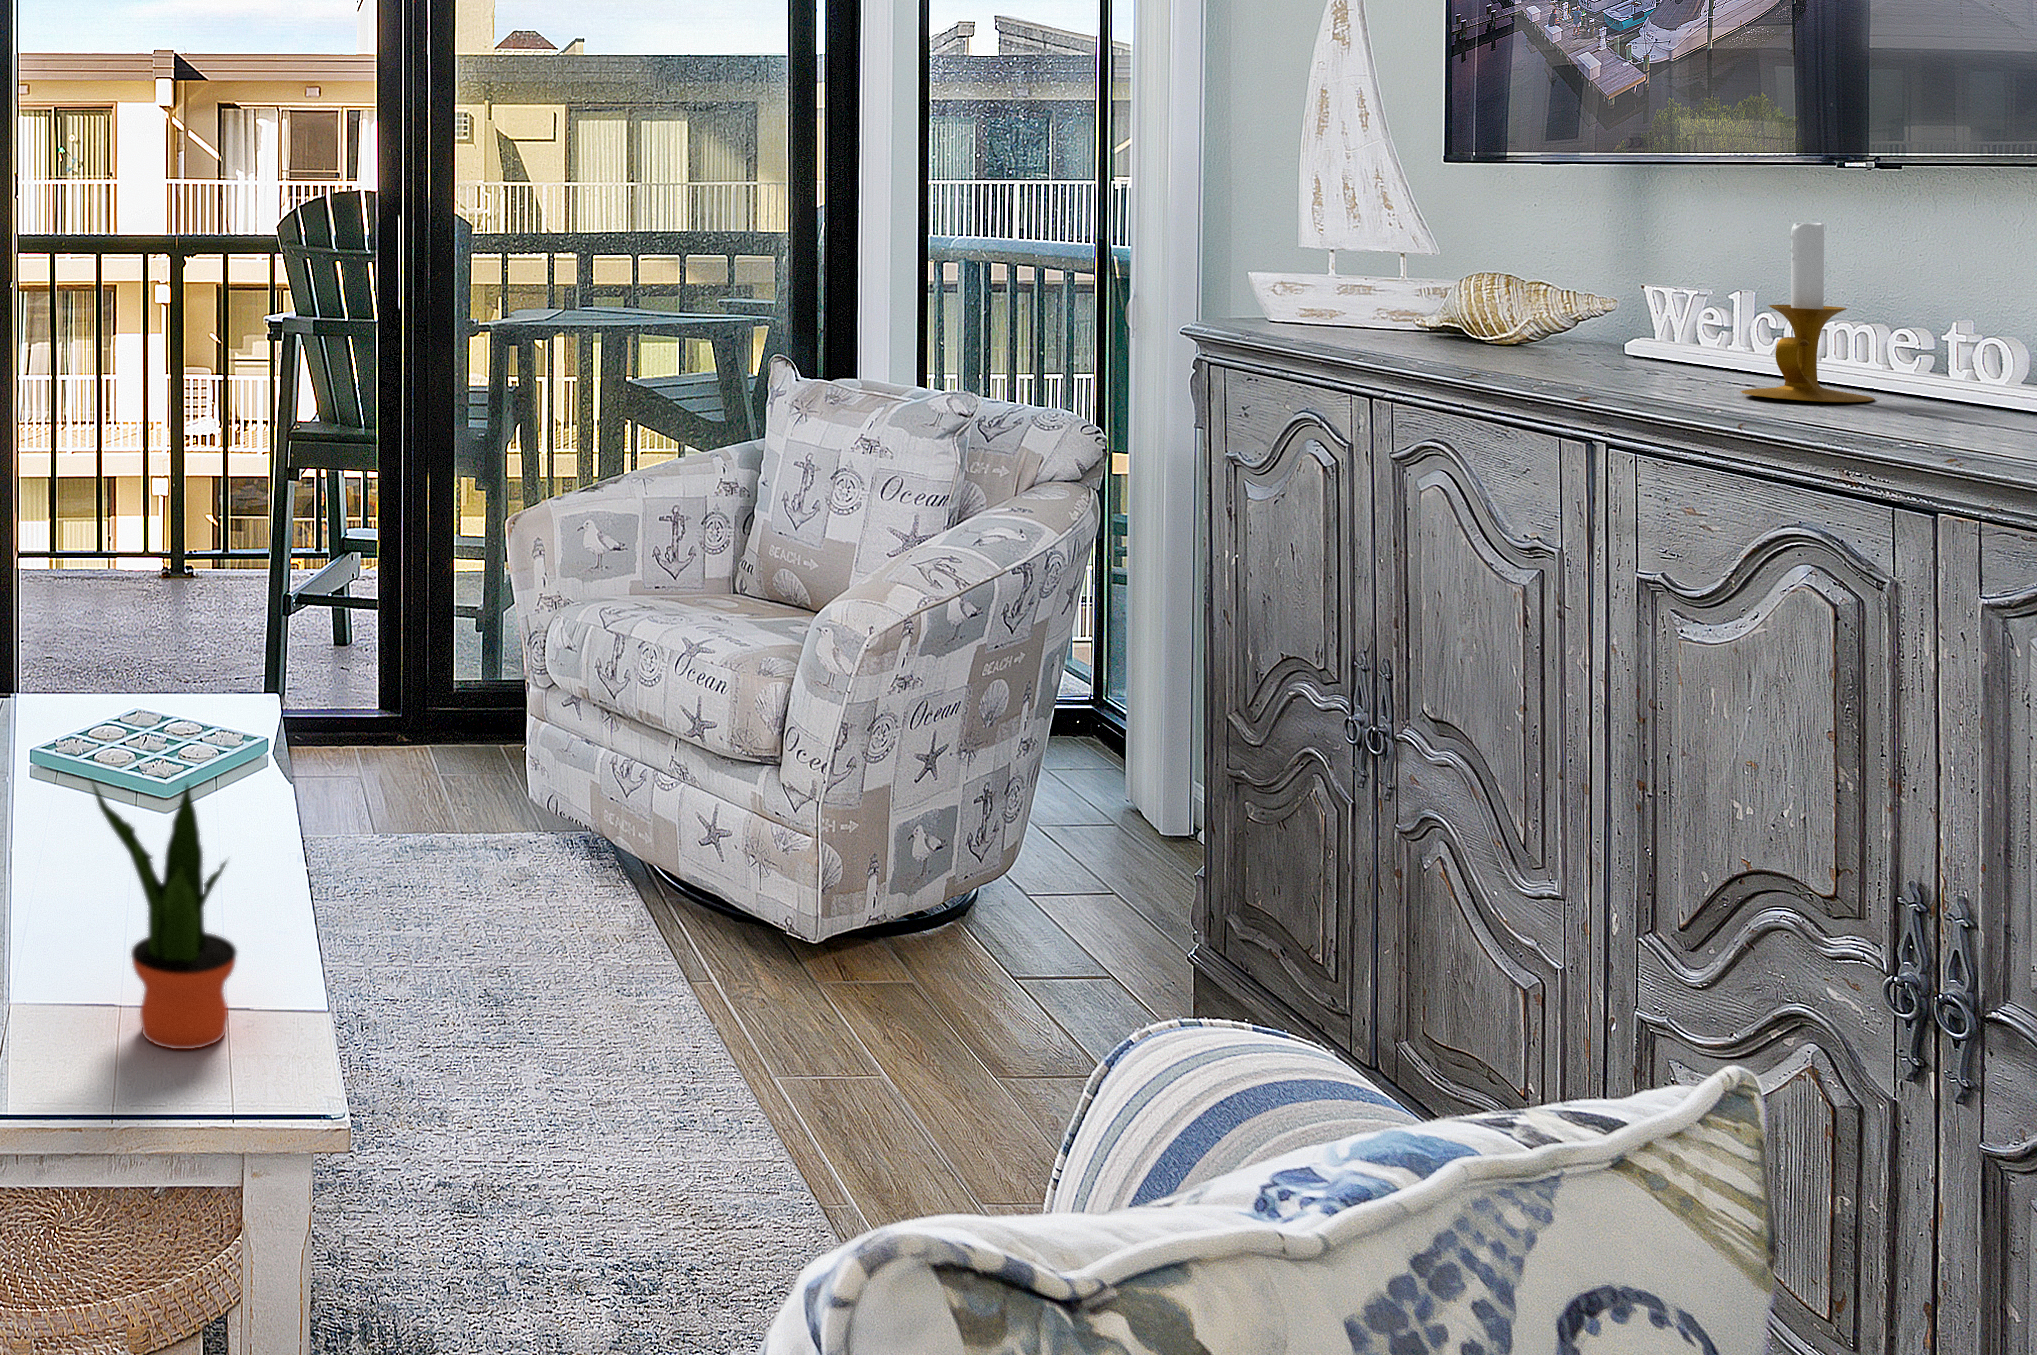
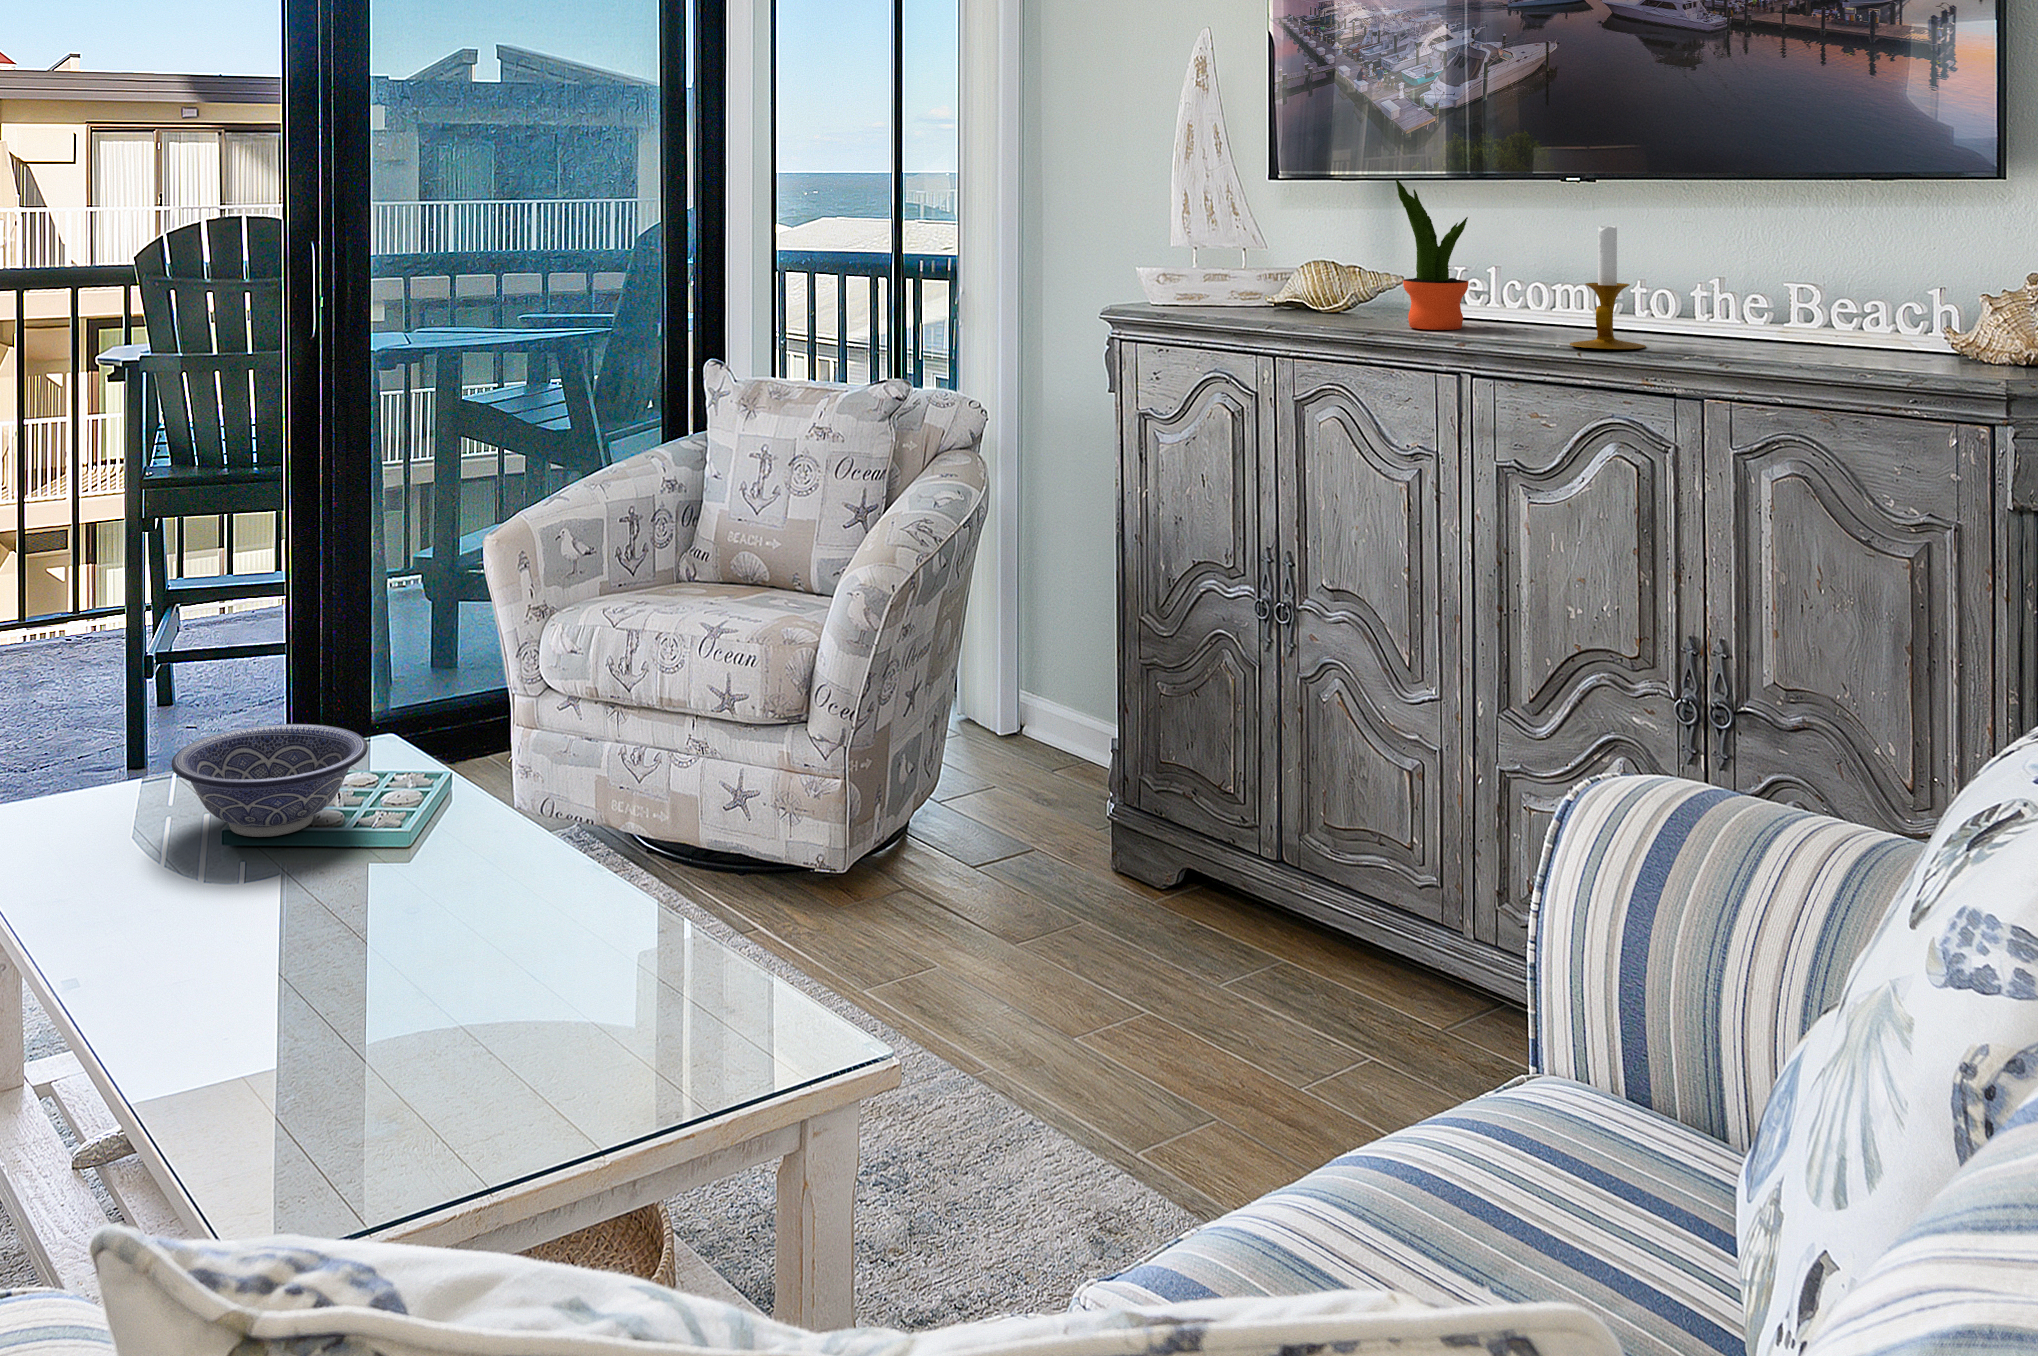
decorative bowl: none [25,663,202,764] -> present [171,724,368,837]
potted plant: present [92,782,237,1049] -> present [1396,179,1469,330]

